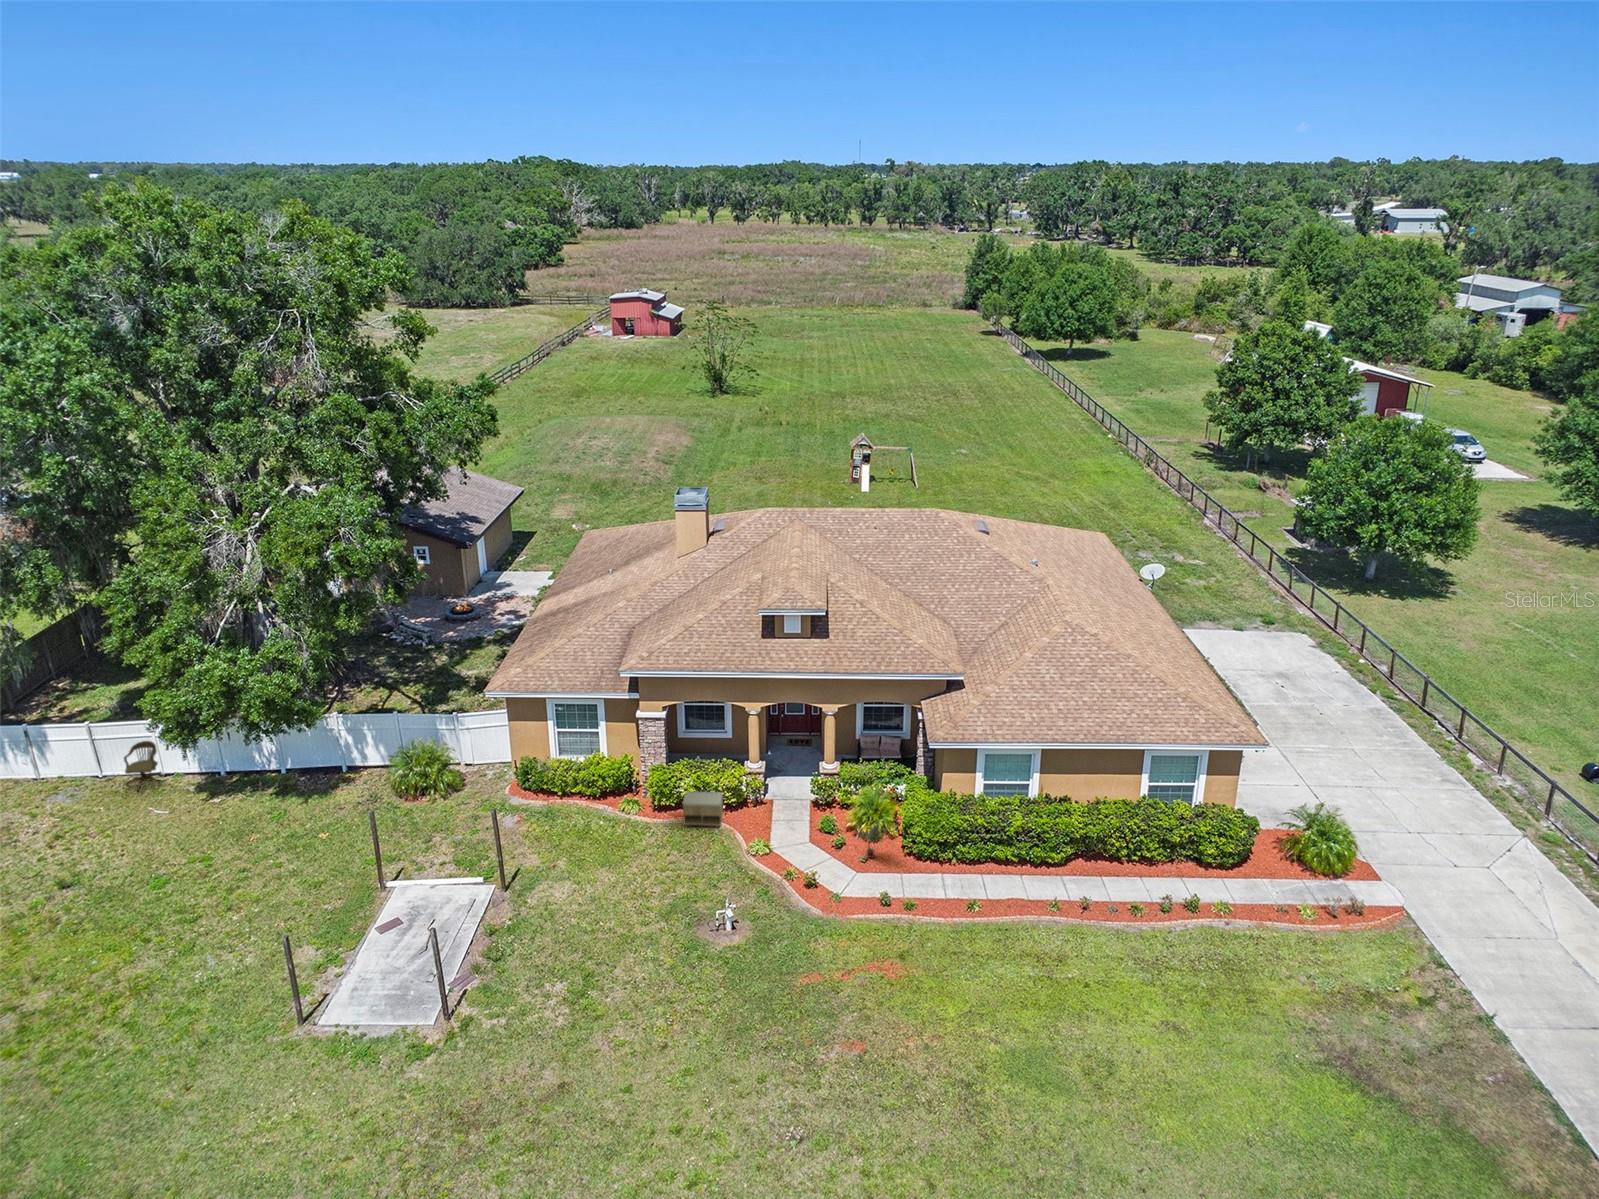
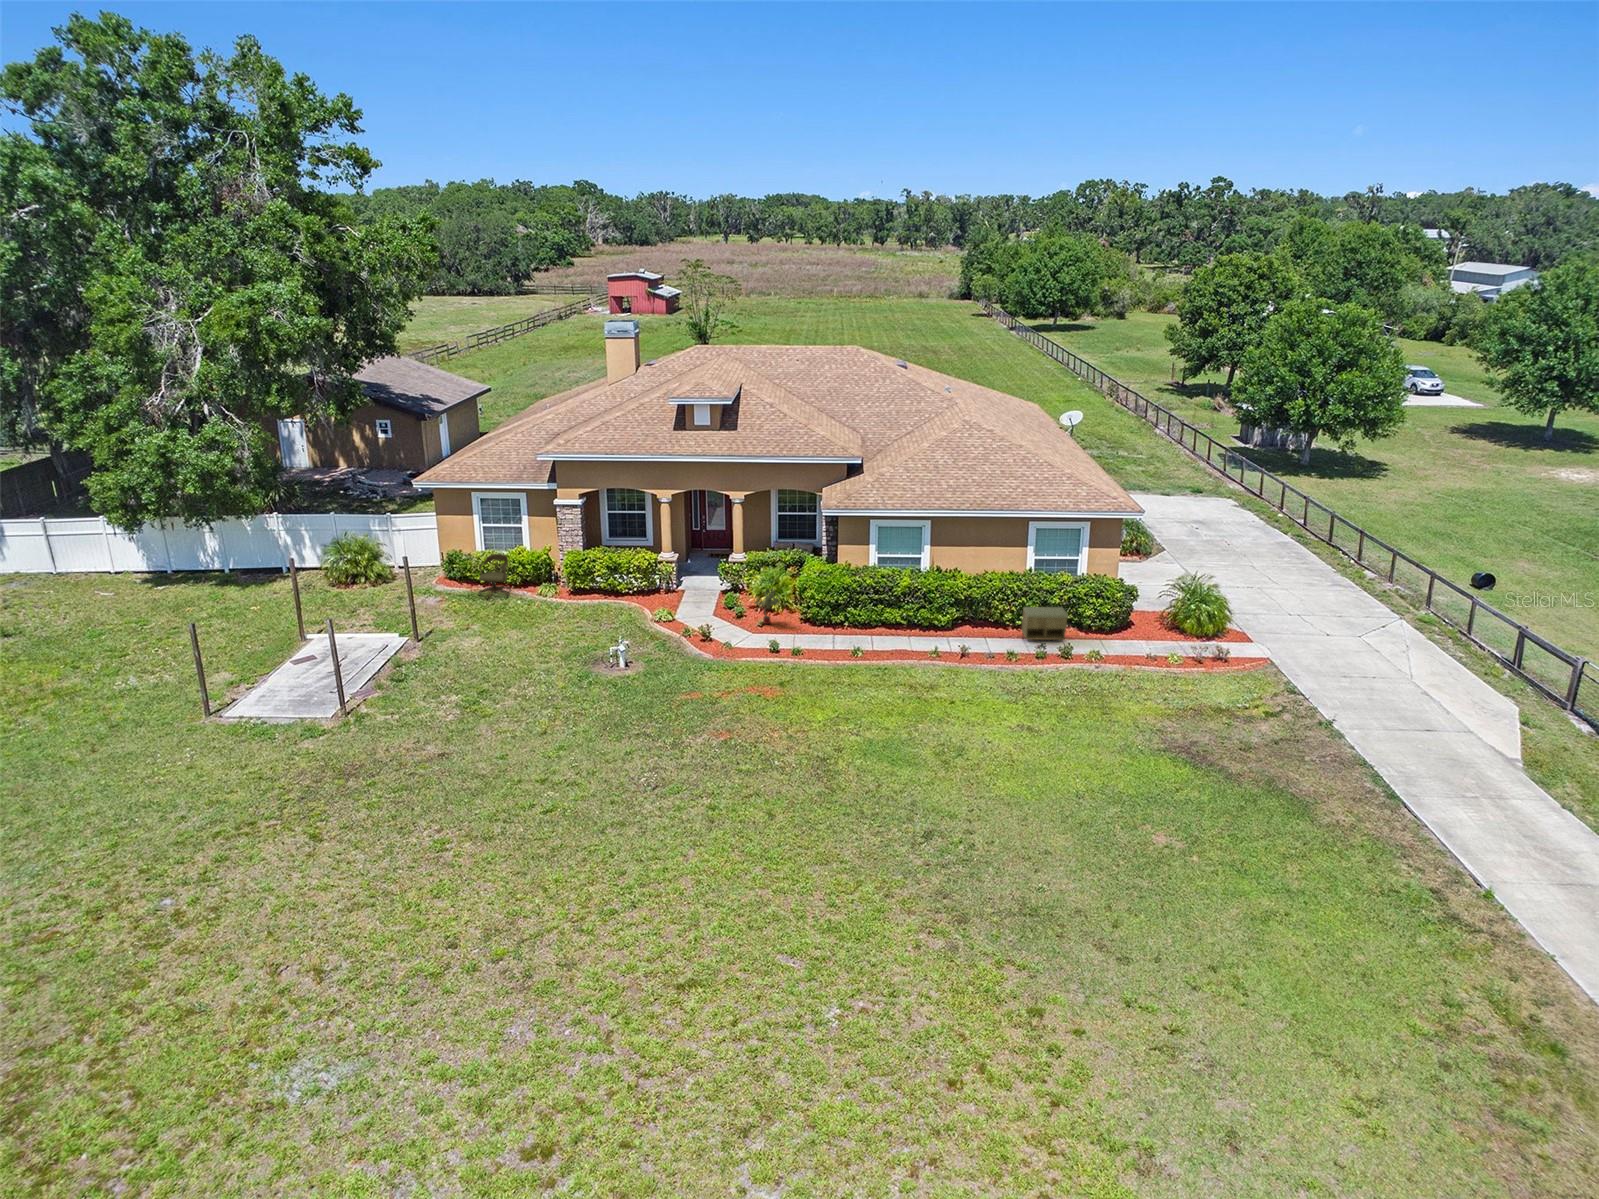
chair: present [124,741,163,792] -> present [478,554,511,599]
storage bench: present [683,792,723,826] -> present [1022,607,1068,641]

